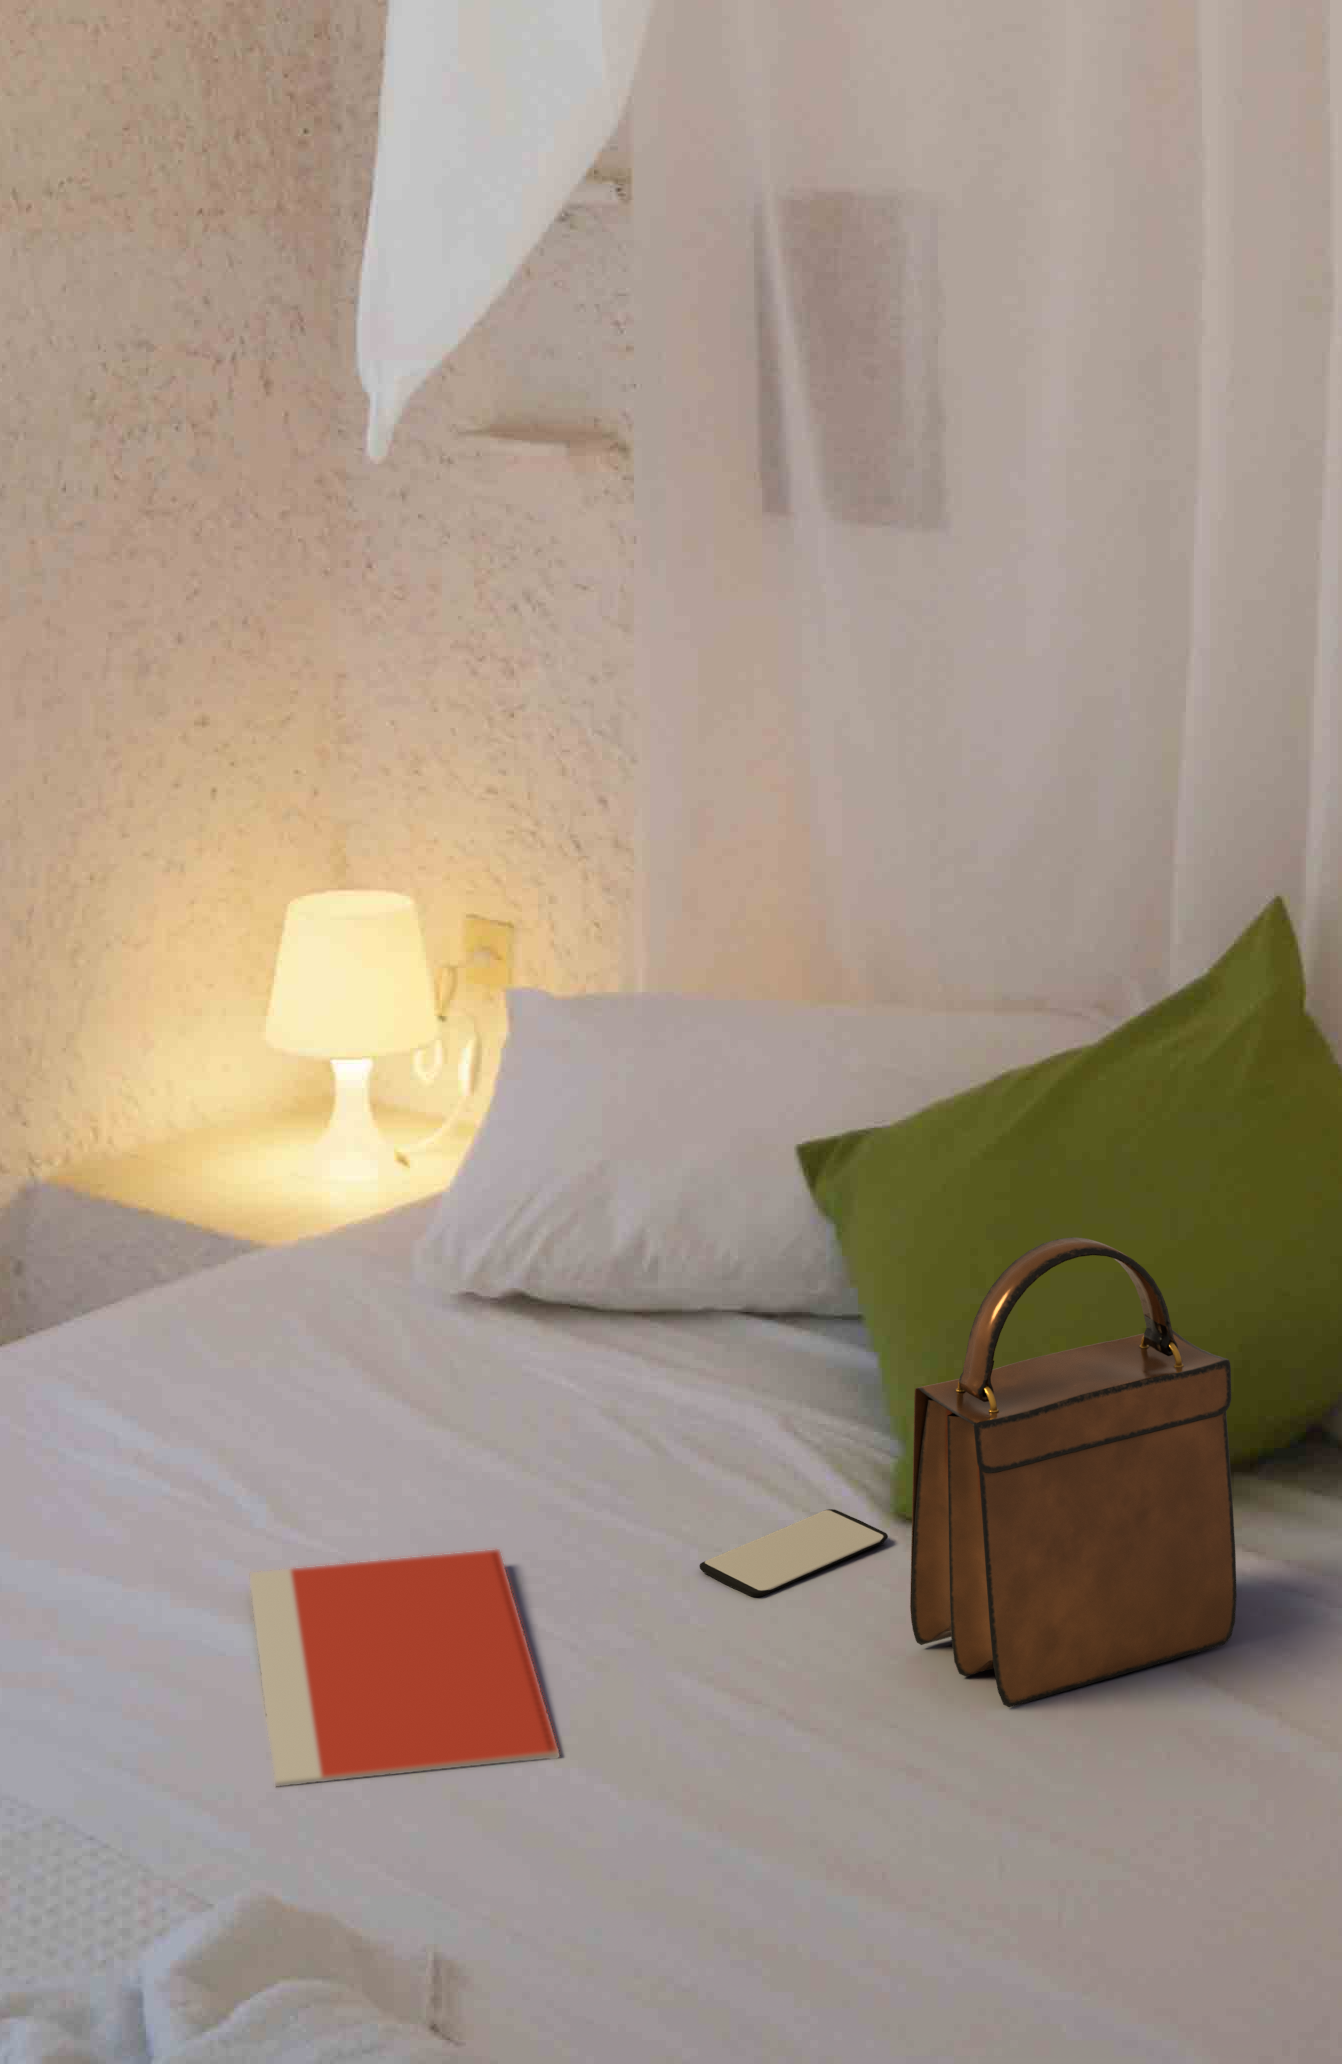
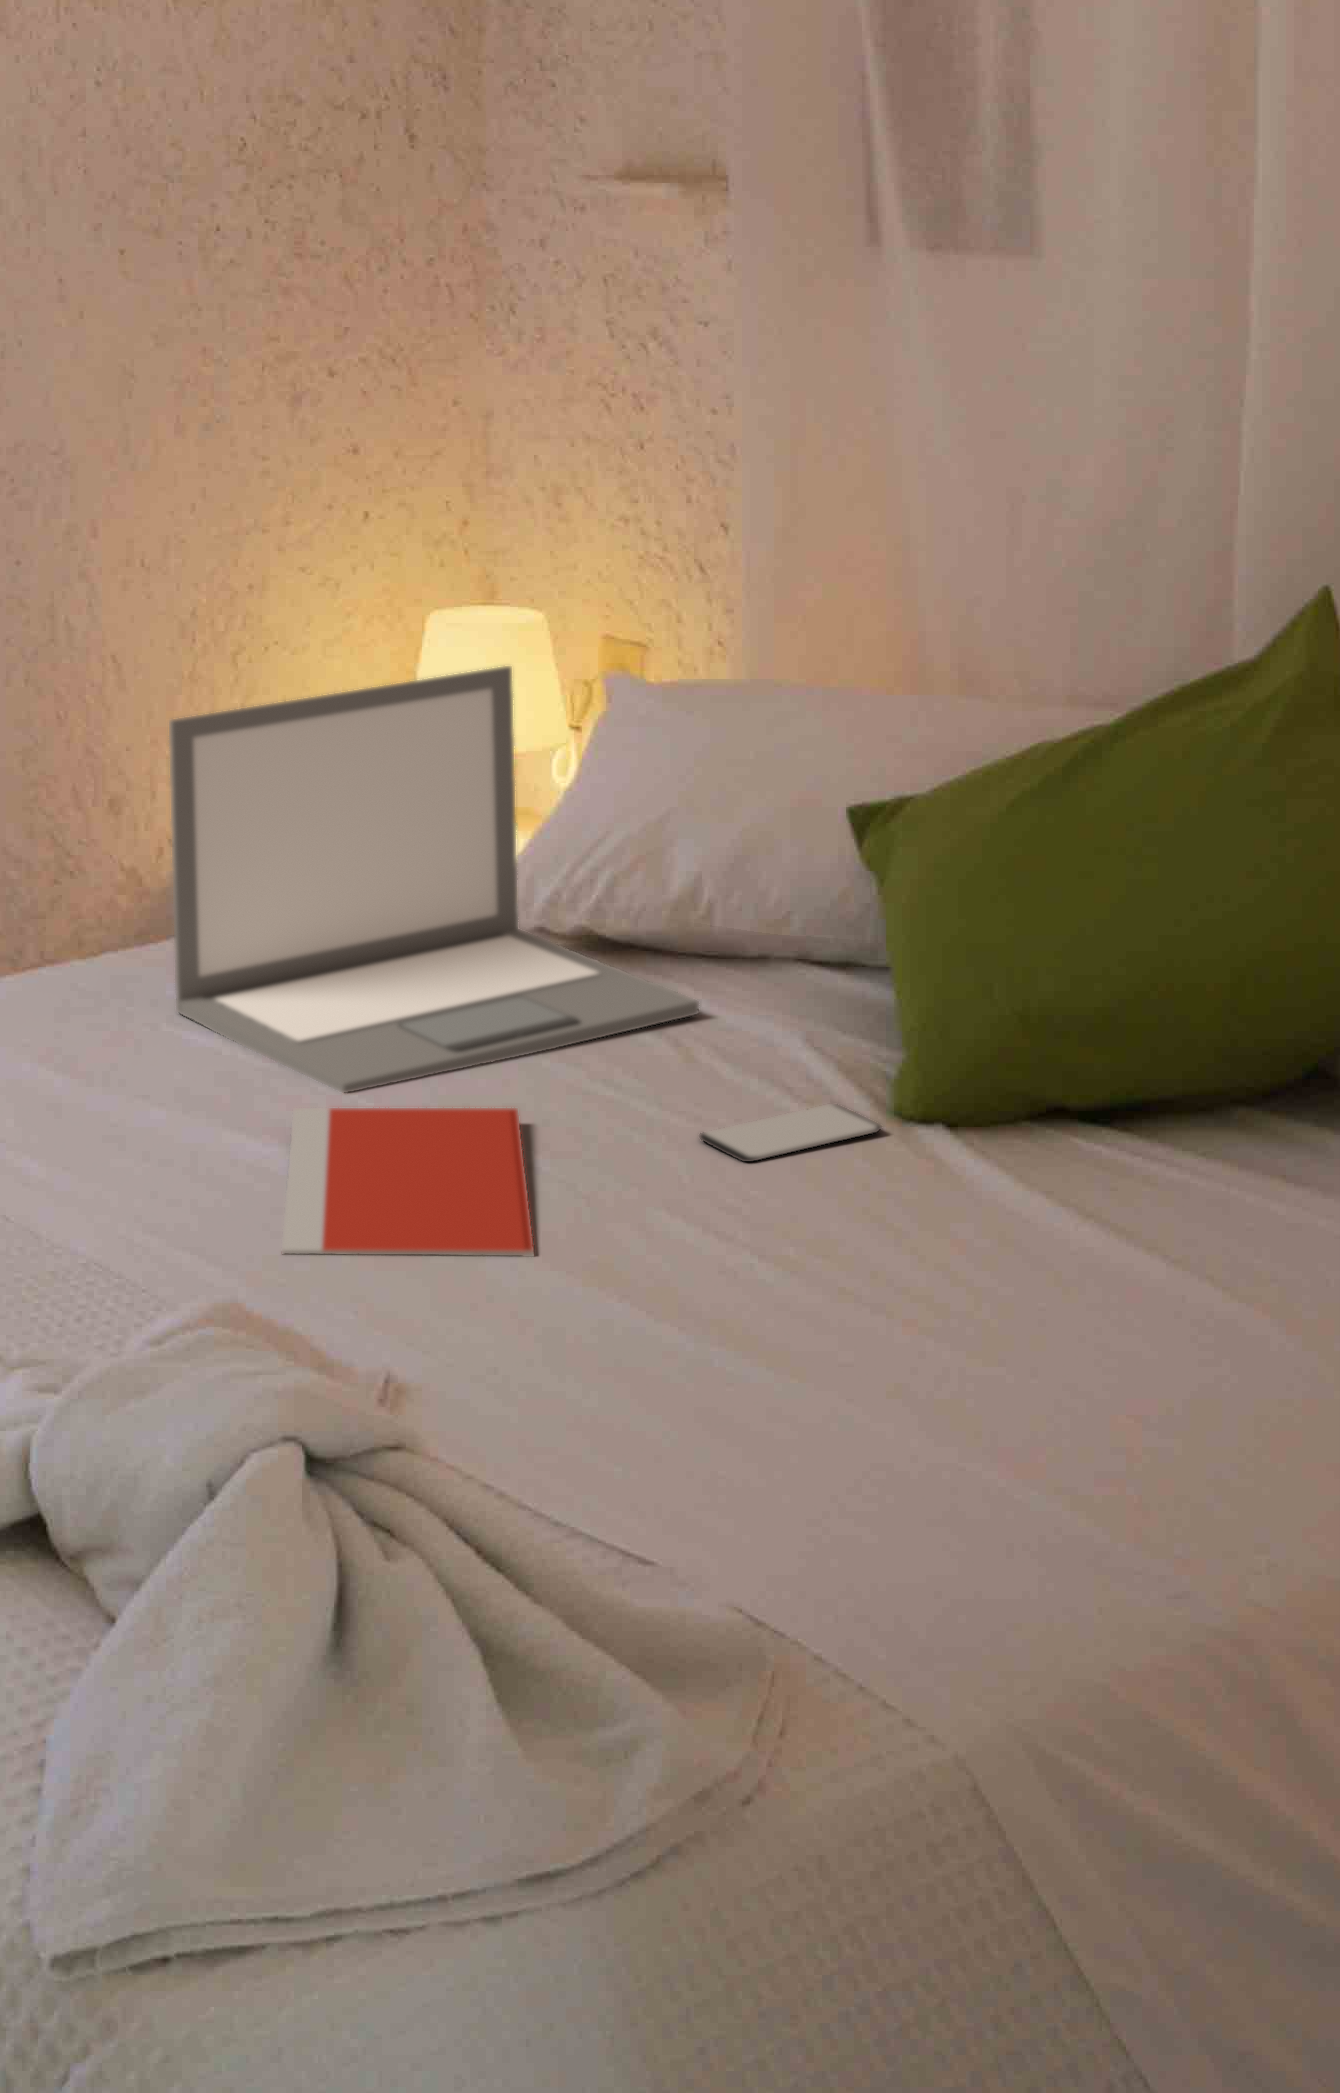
laptop: none [83,1008,660,1546] -> present [169,666,699,1093]
handbag: present [910,1237,1237,1707] -> none [878,844,1197,1257]

